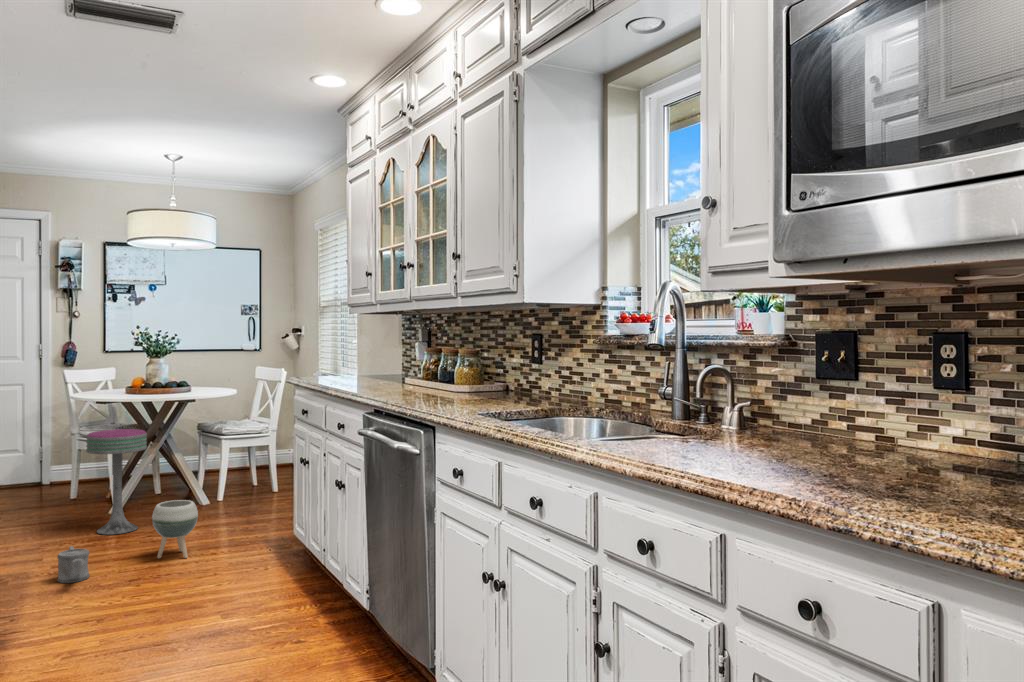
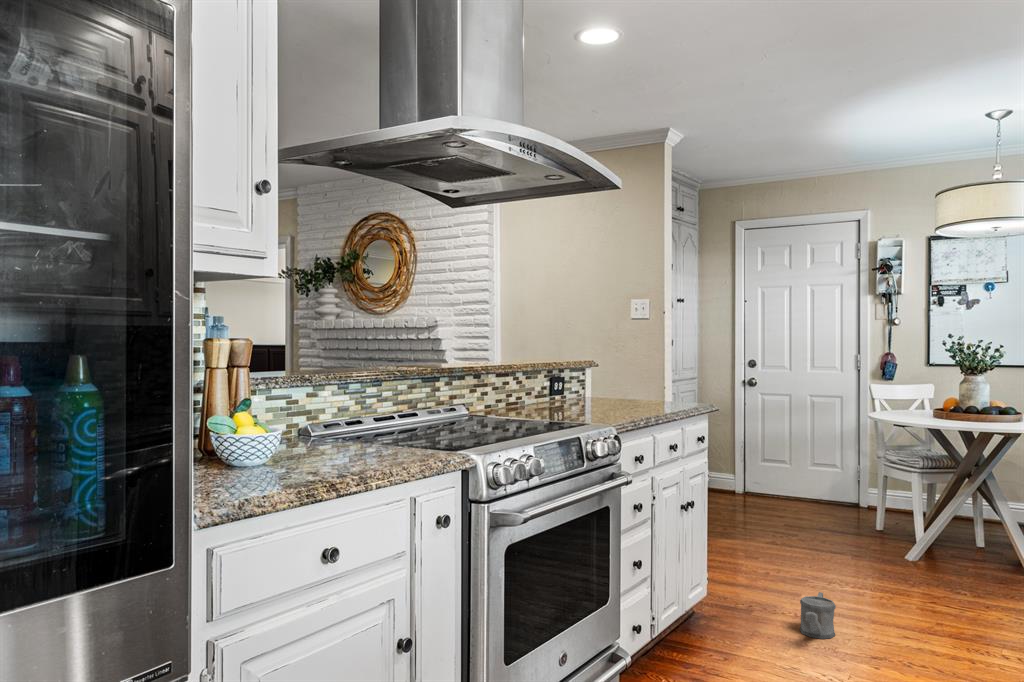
bar stool: present [86,429,147,535] -> none [867,459,941,591]
planter: present [152,500,198,558] -> none [921,567,985,653]

